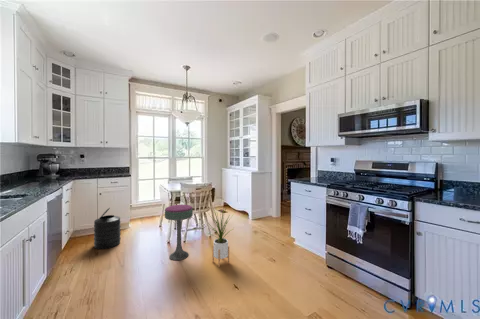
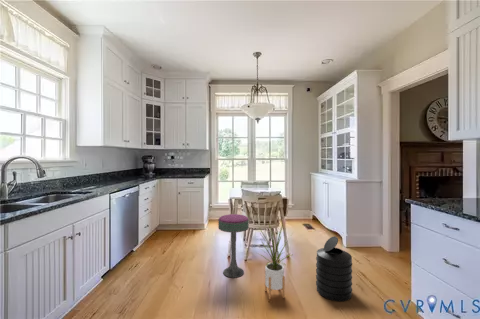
trash can: present [94,208,121,249] -> present [316,236,352,301]

